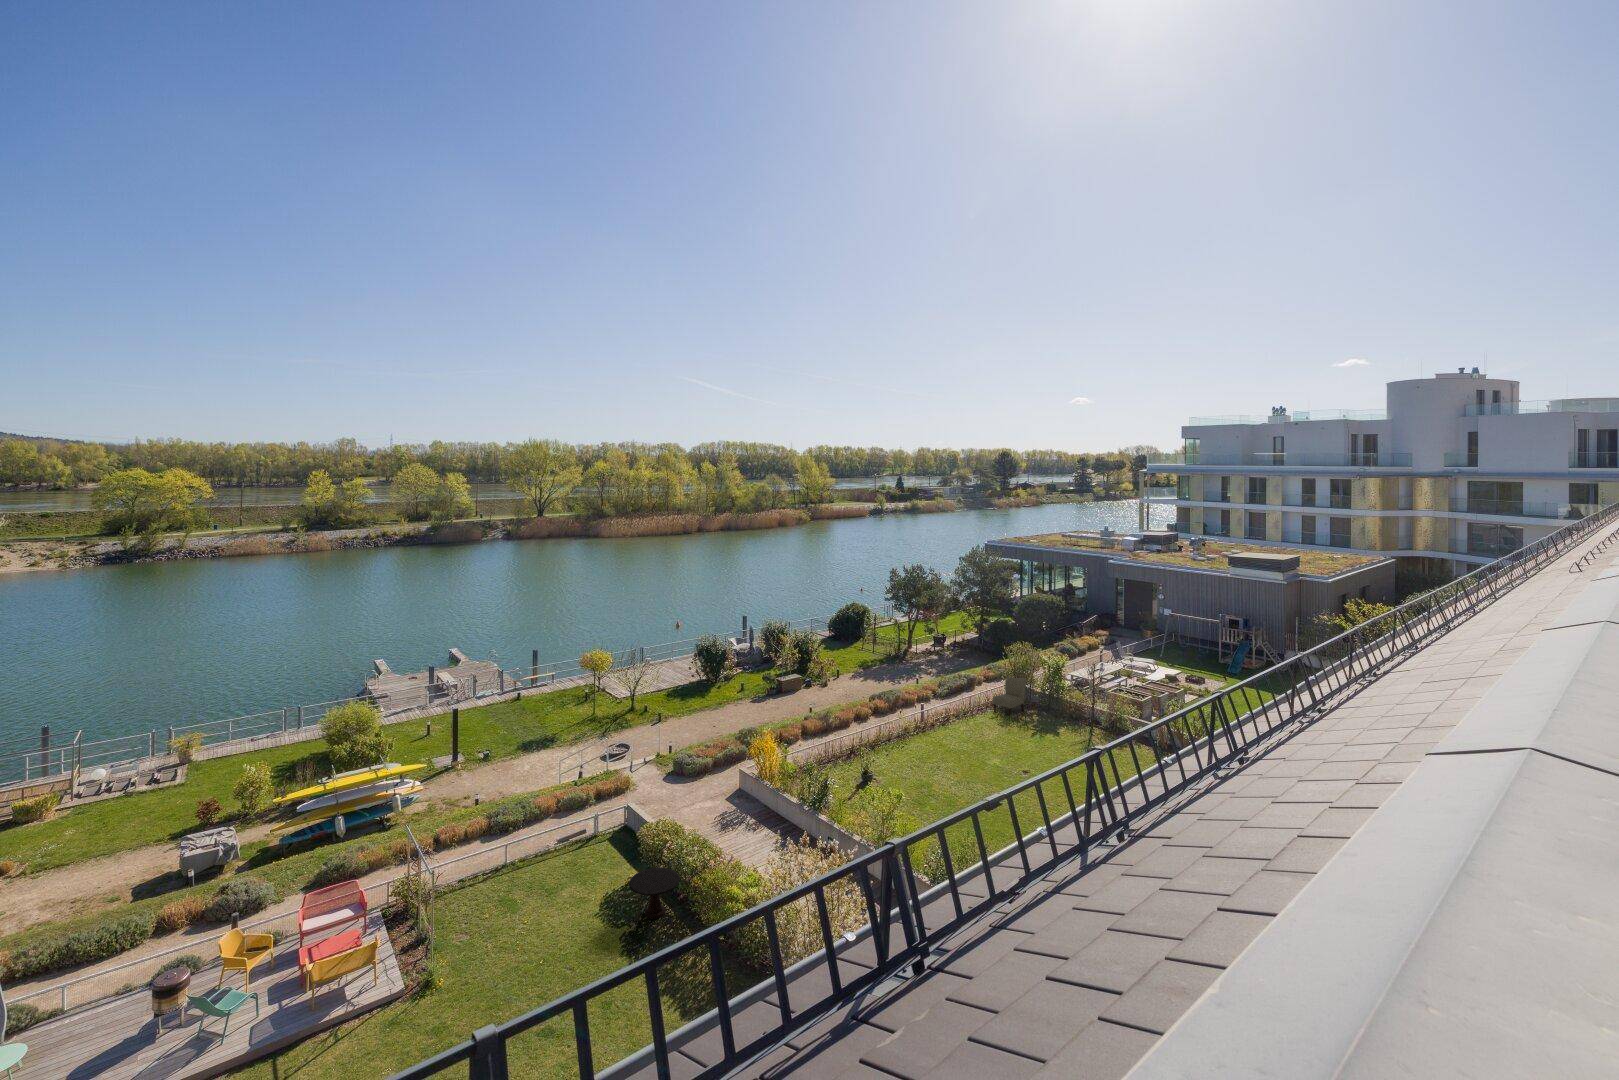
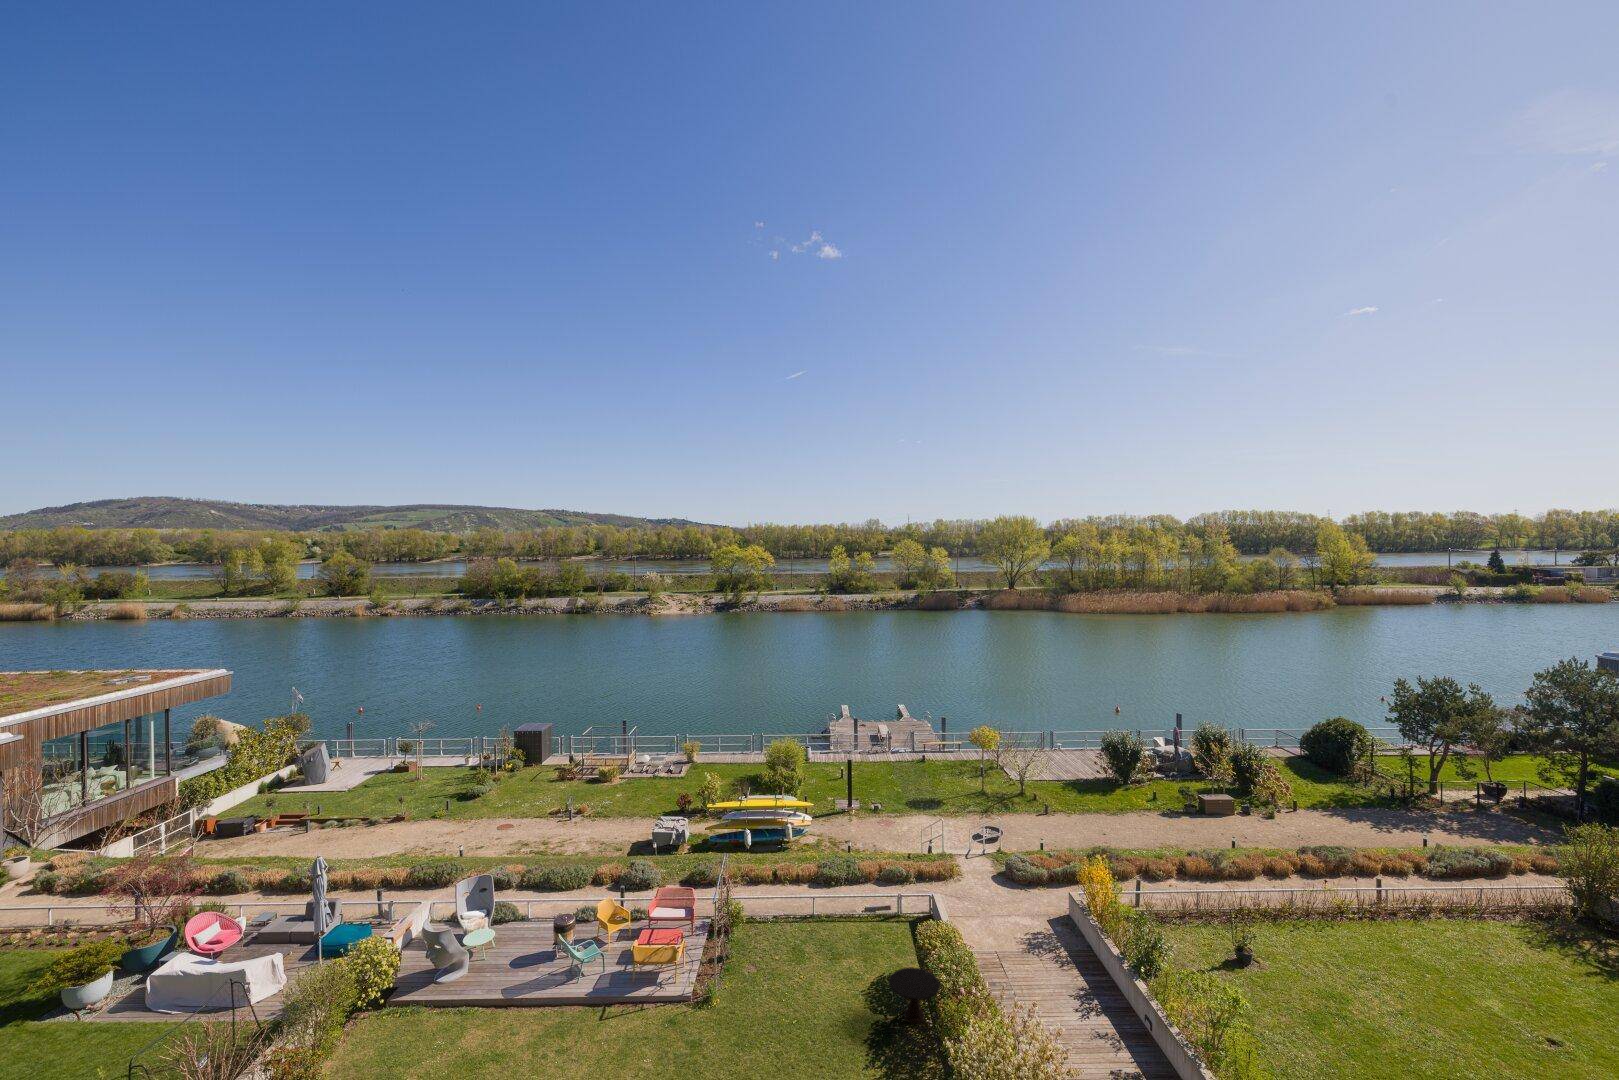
chair: present [993,676,1026,716] -> none [1518,872,1591,935]

